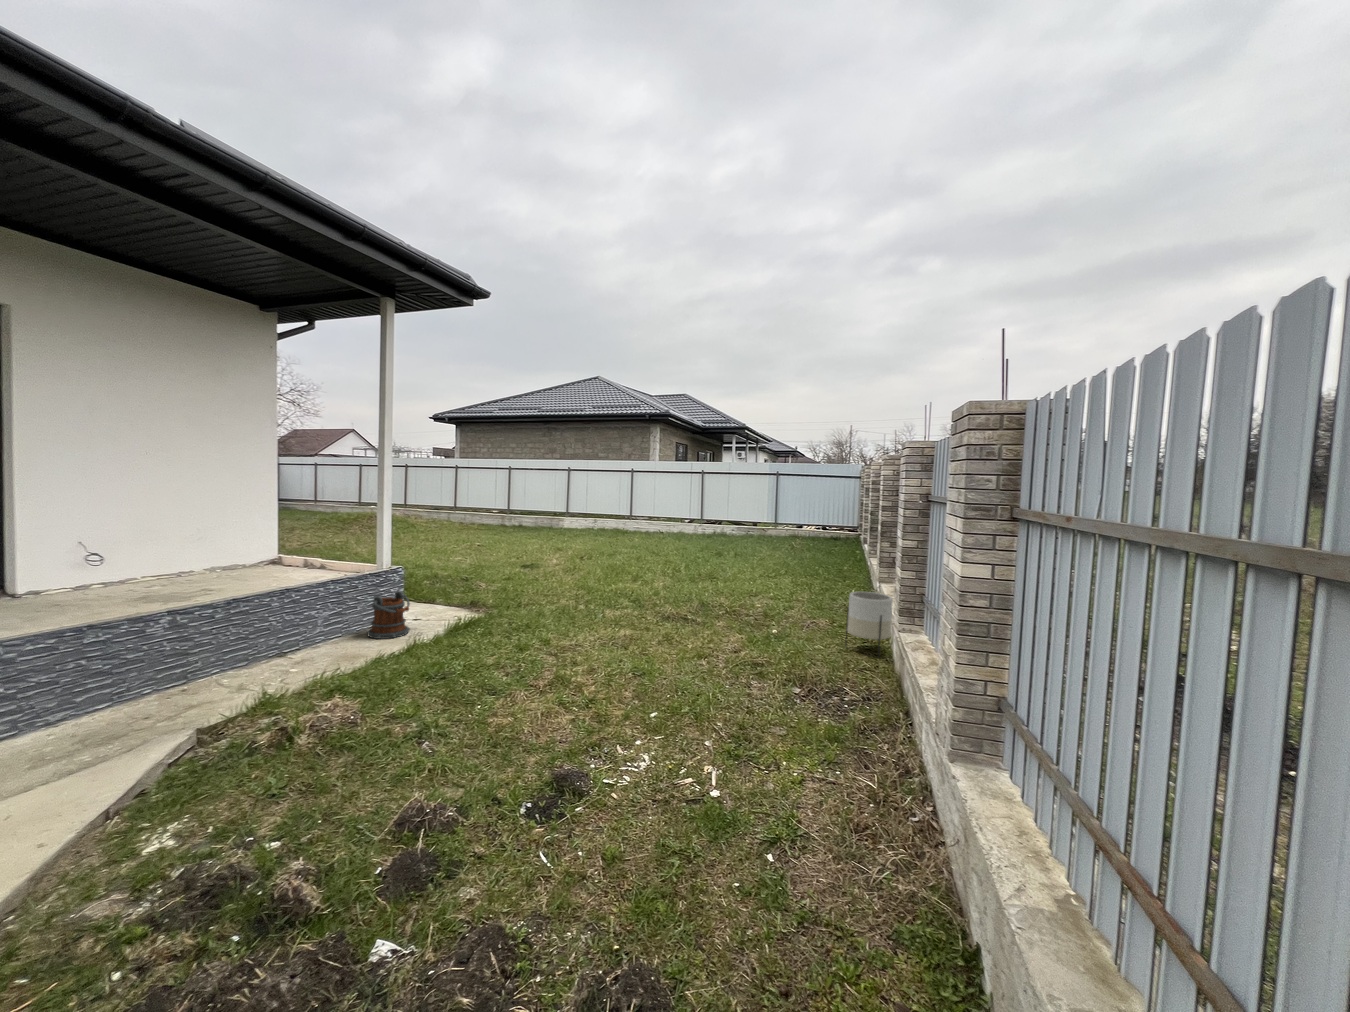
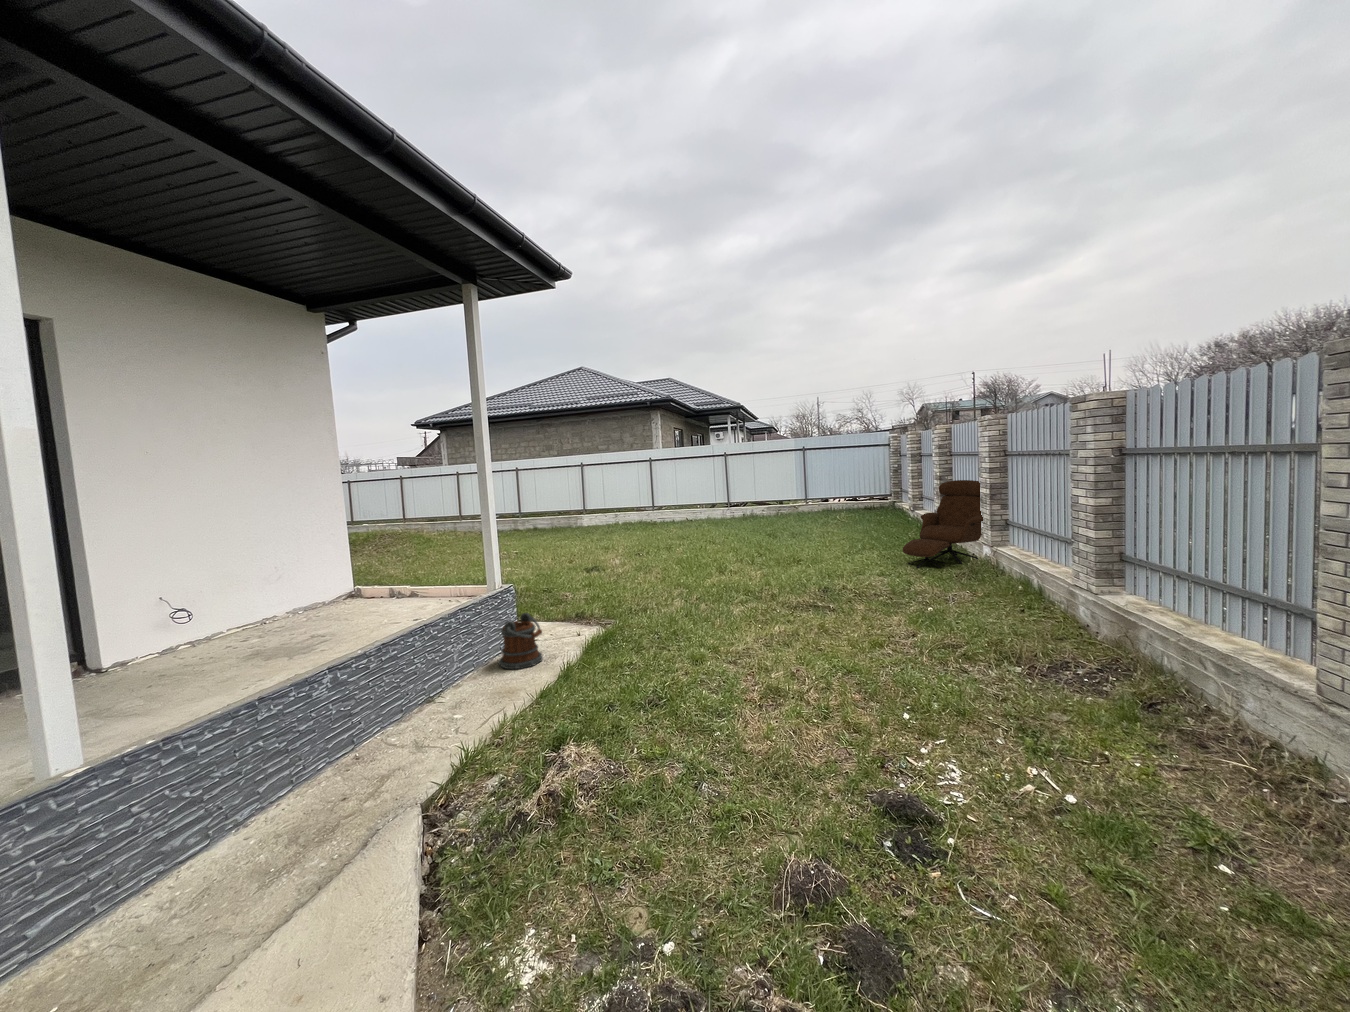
lounge chair: none [803,518,889,598] -> present [903,480,983,568]
planter: present [846,592,893,656] -> none [1017,557,1069,625]

